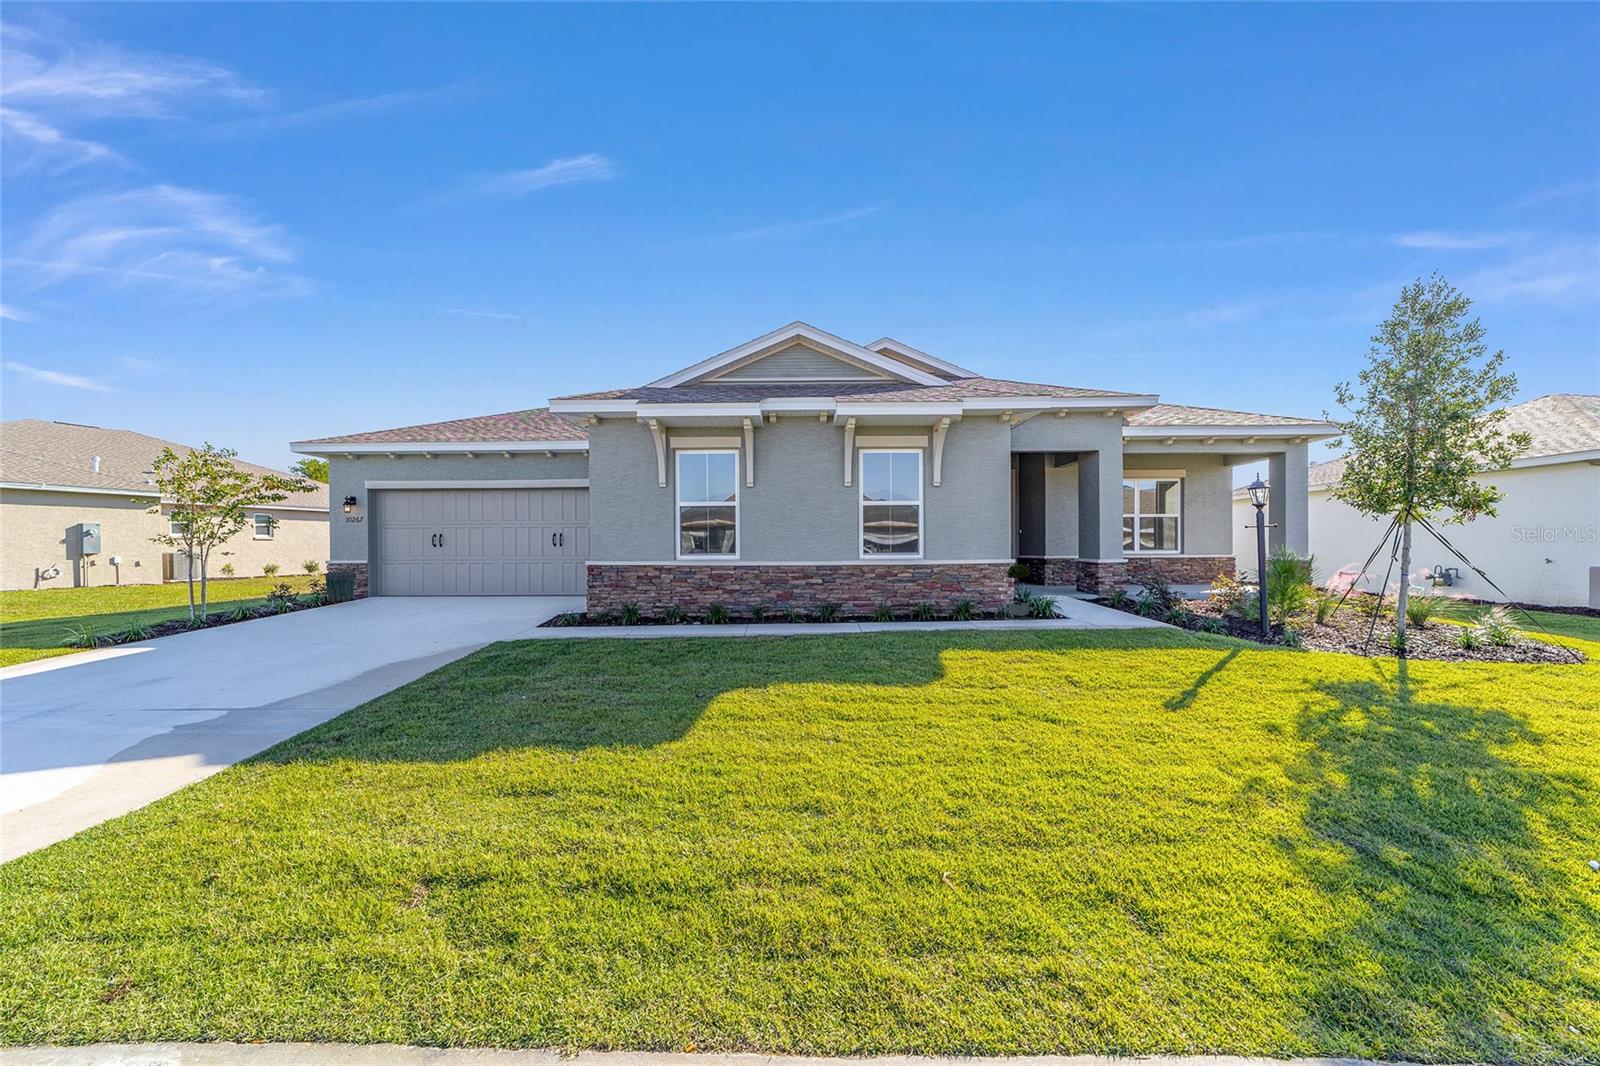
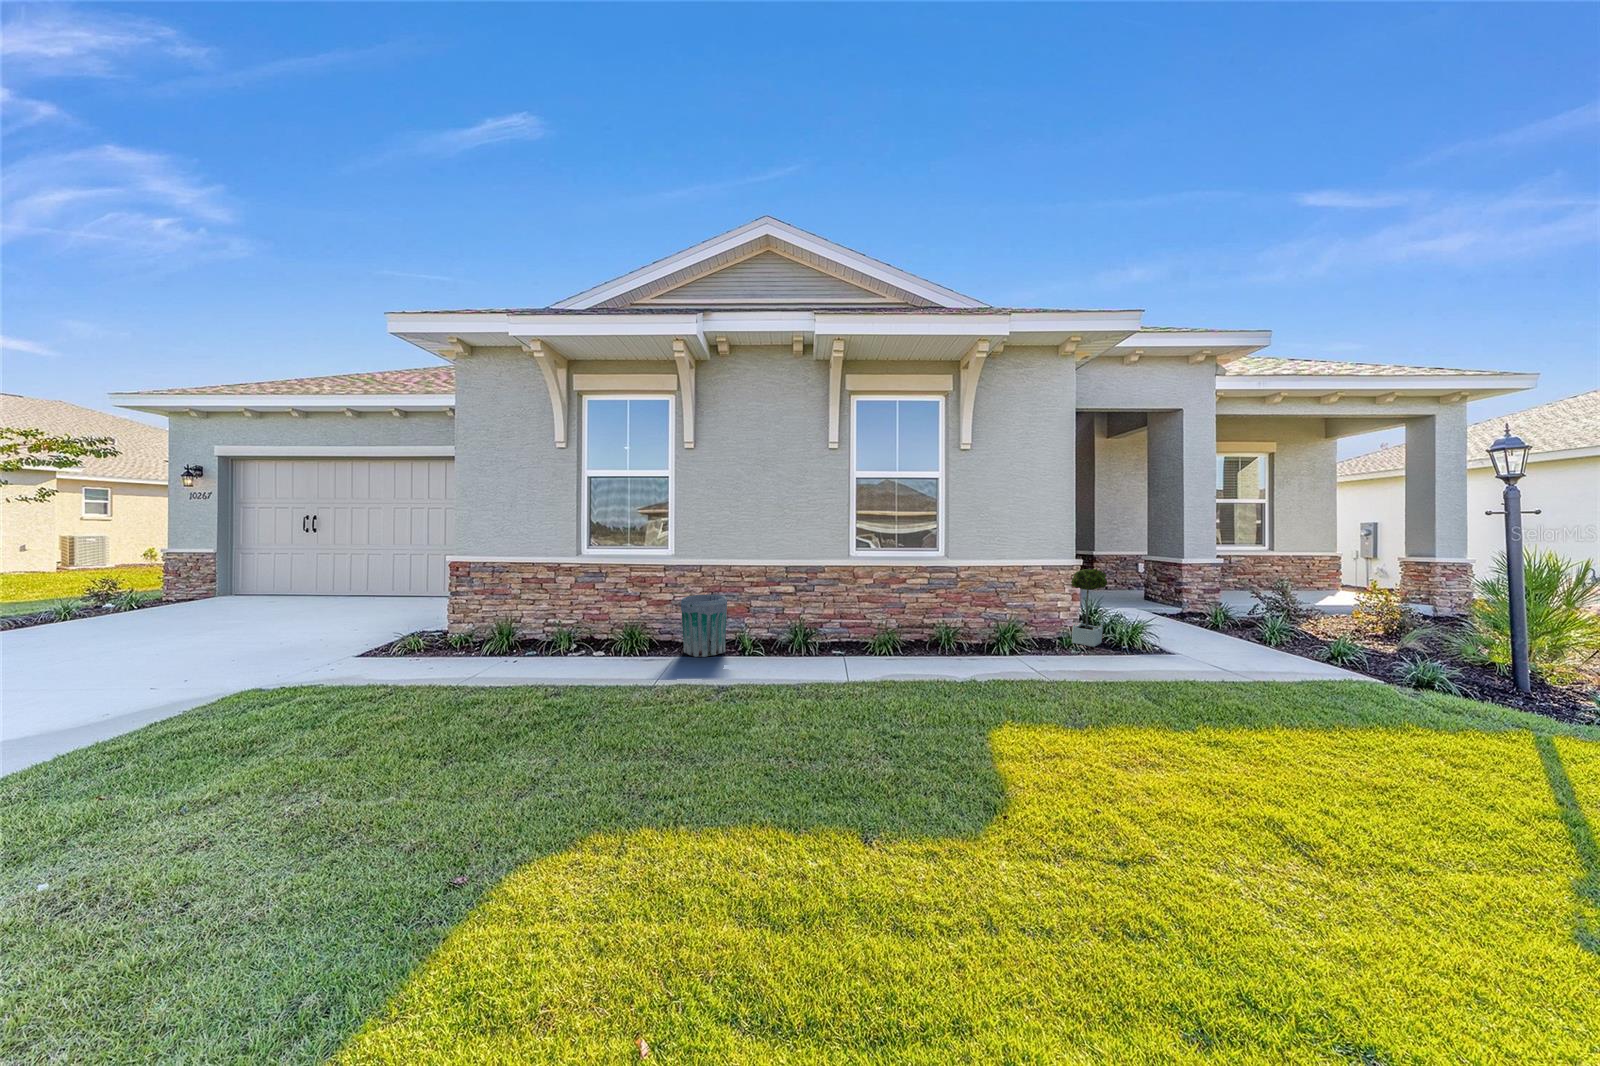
trash can: present [325,572,355,602] -> present [681,595,727,657]

